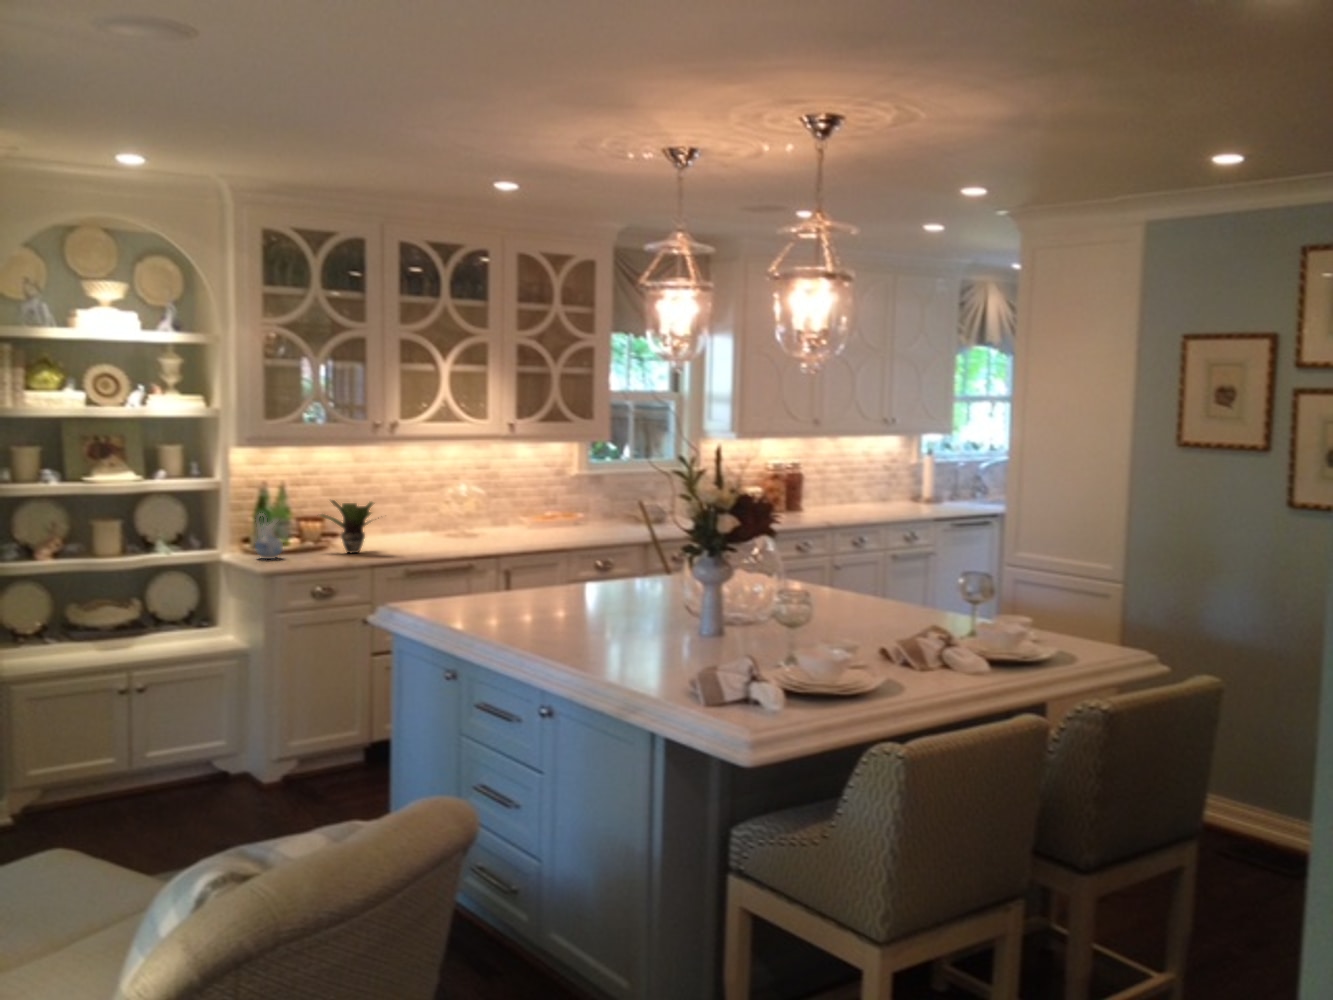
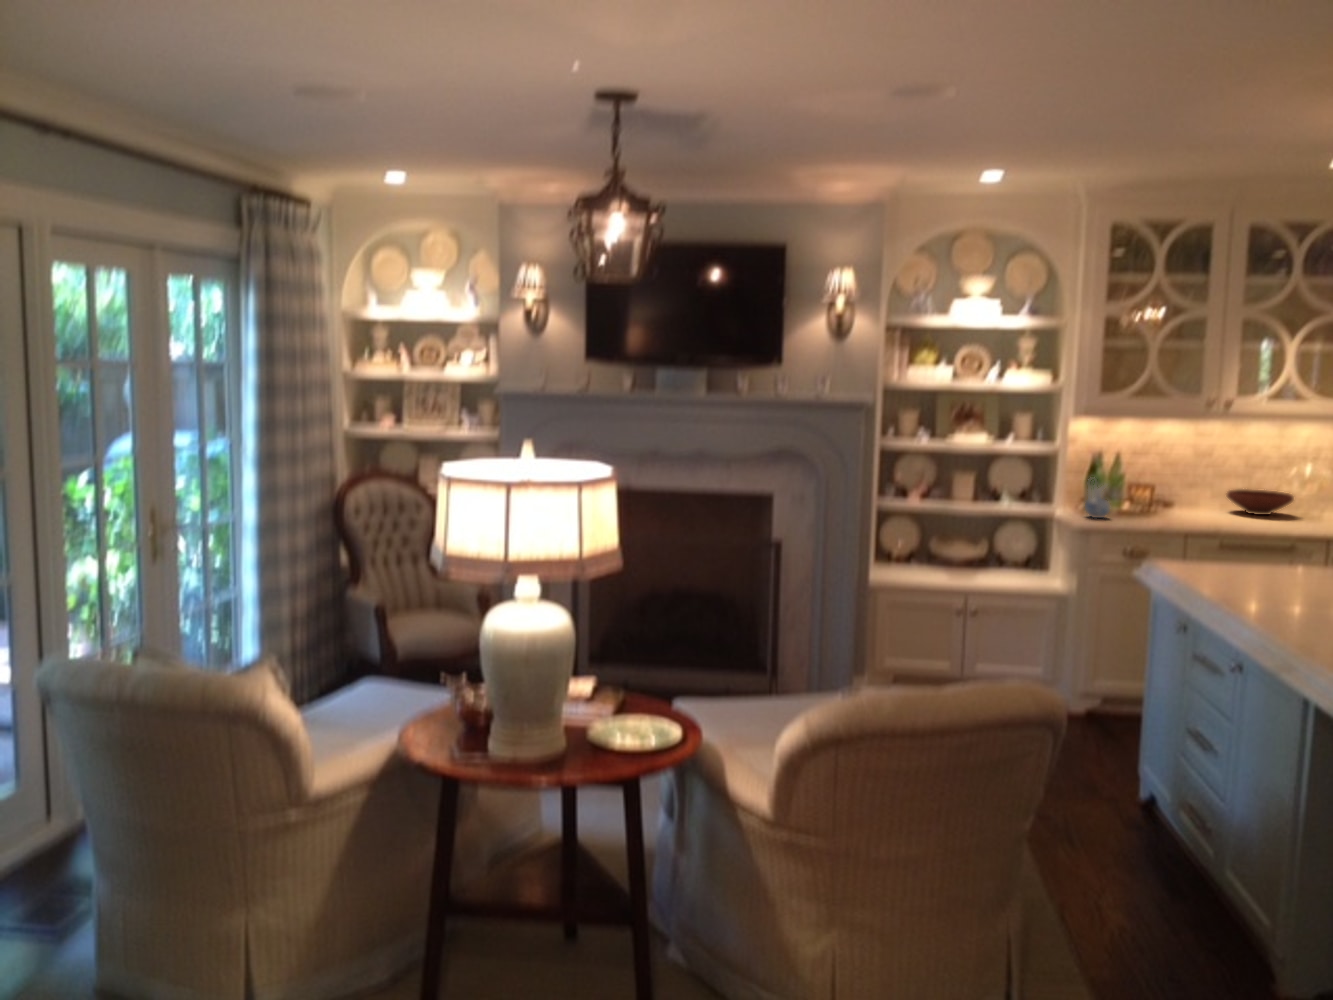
potted plant: present [320,500,373,553] -> none [1146,469,1216,520]
bowl: none [396,516,460,542] -> present [1227,489,1294,515]

